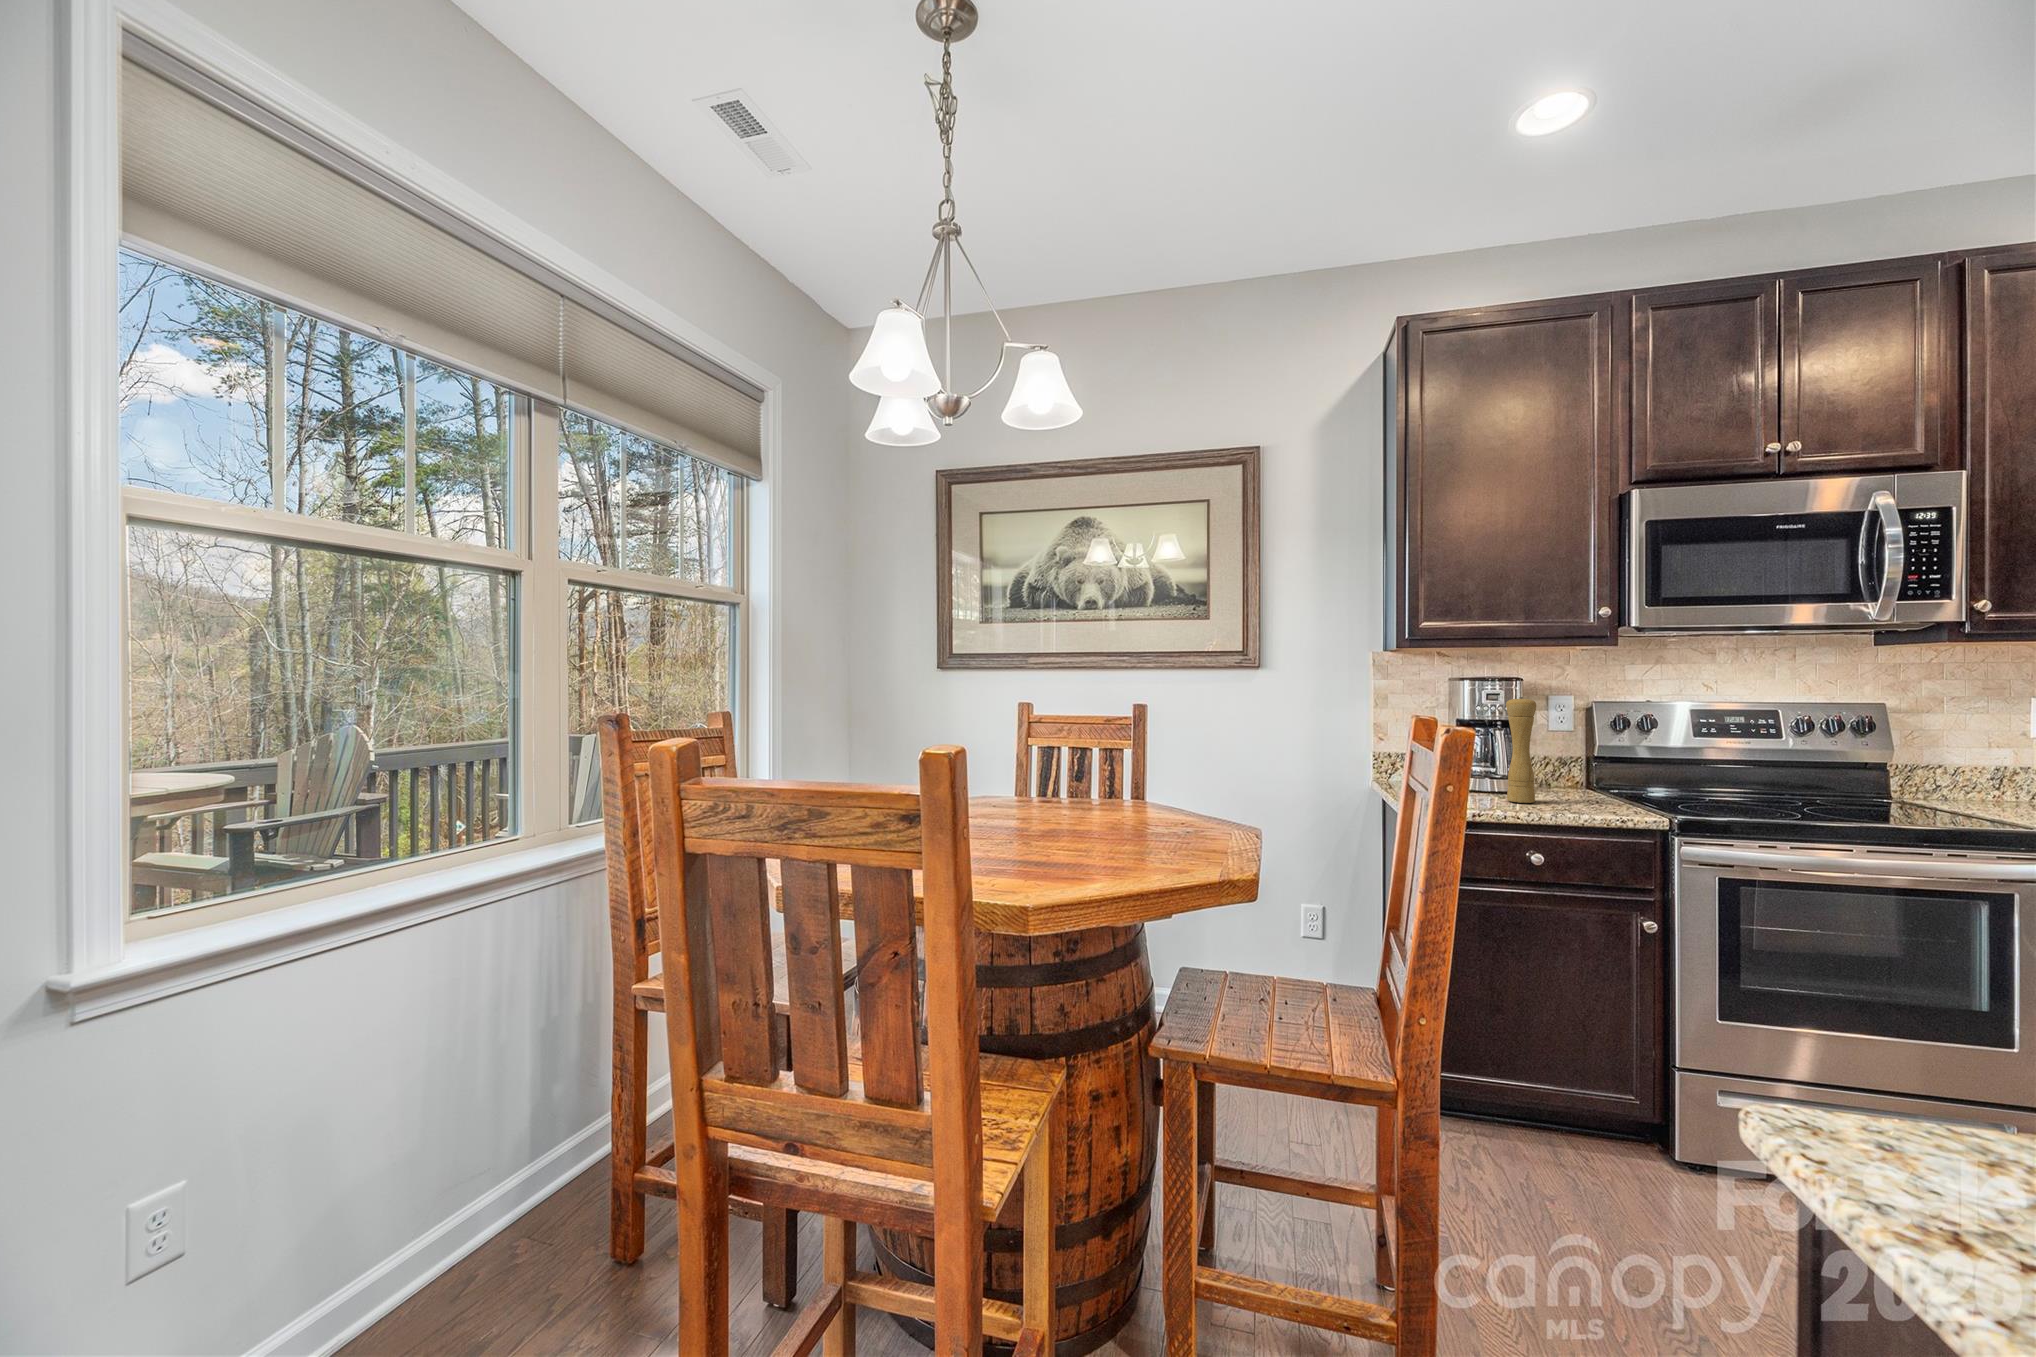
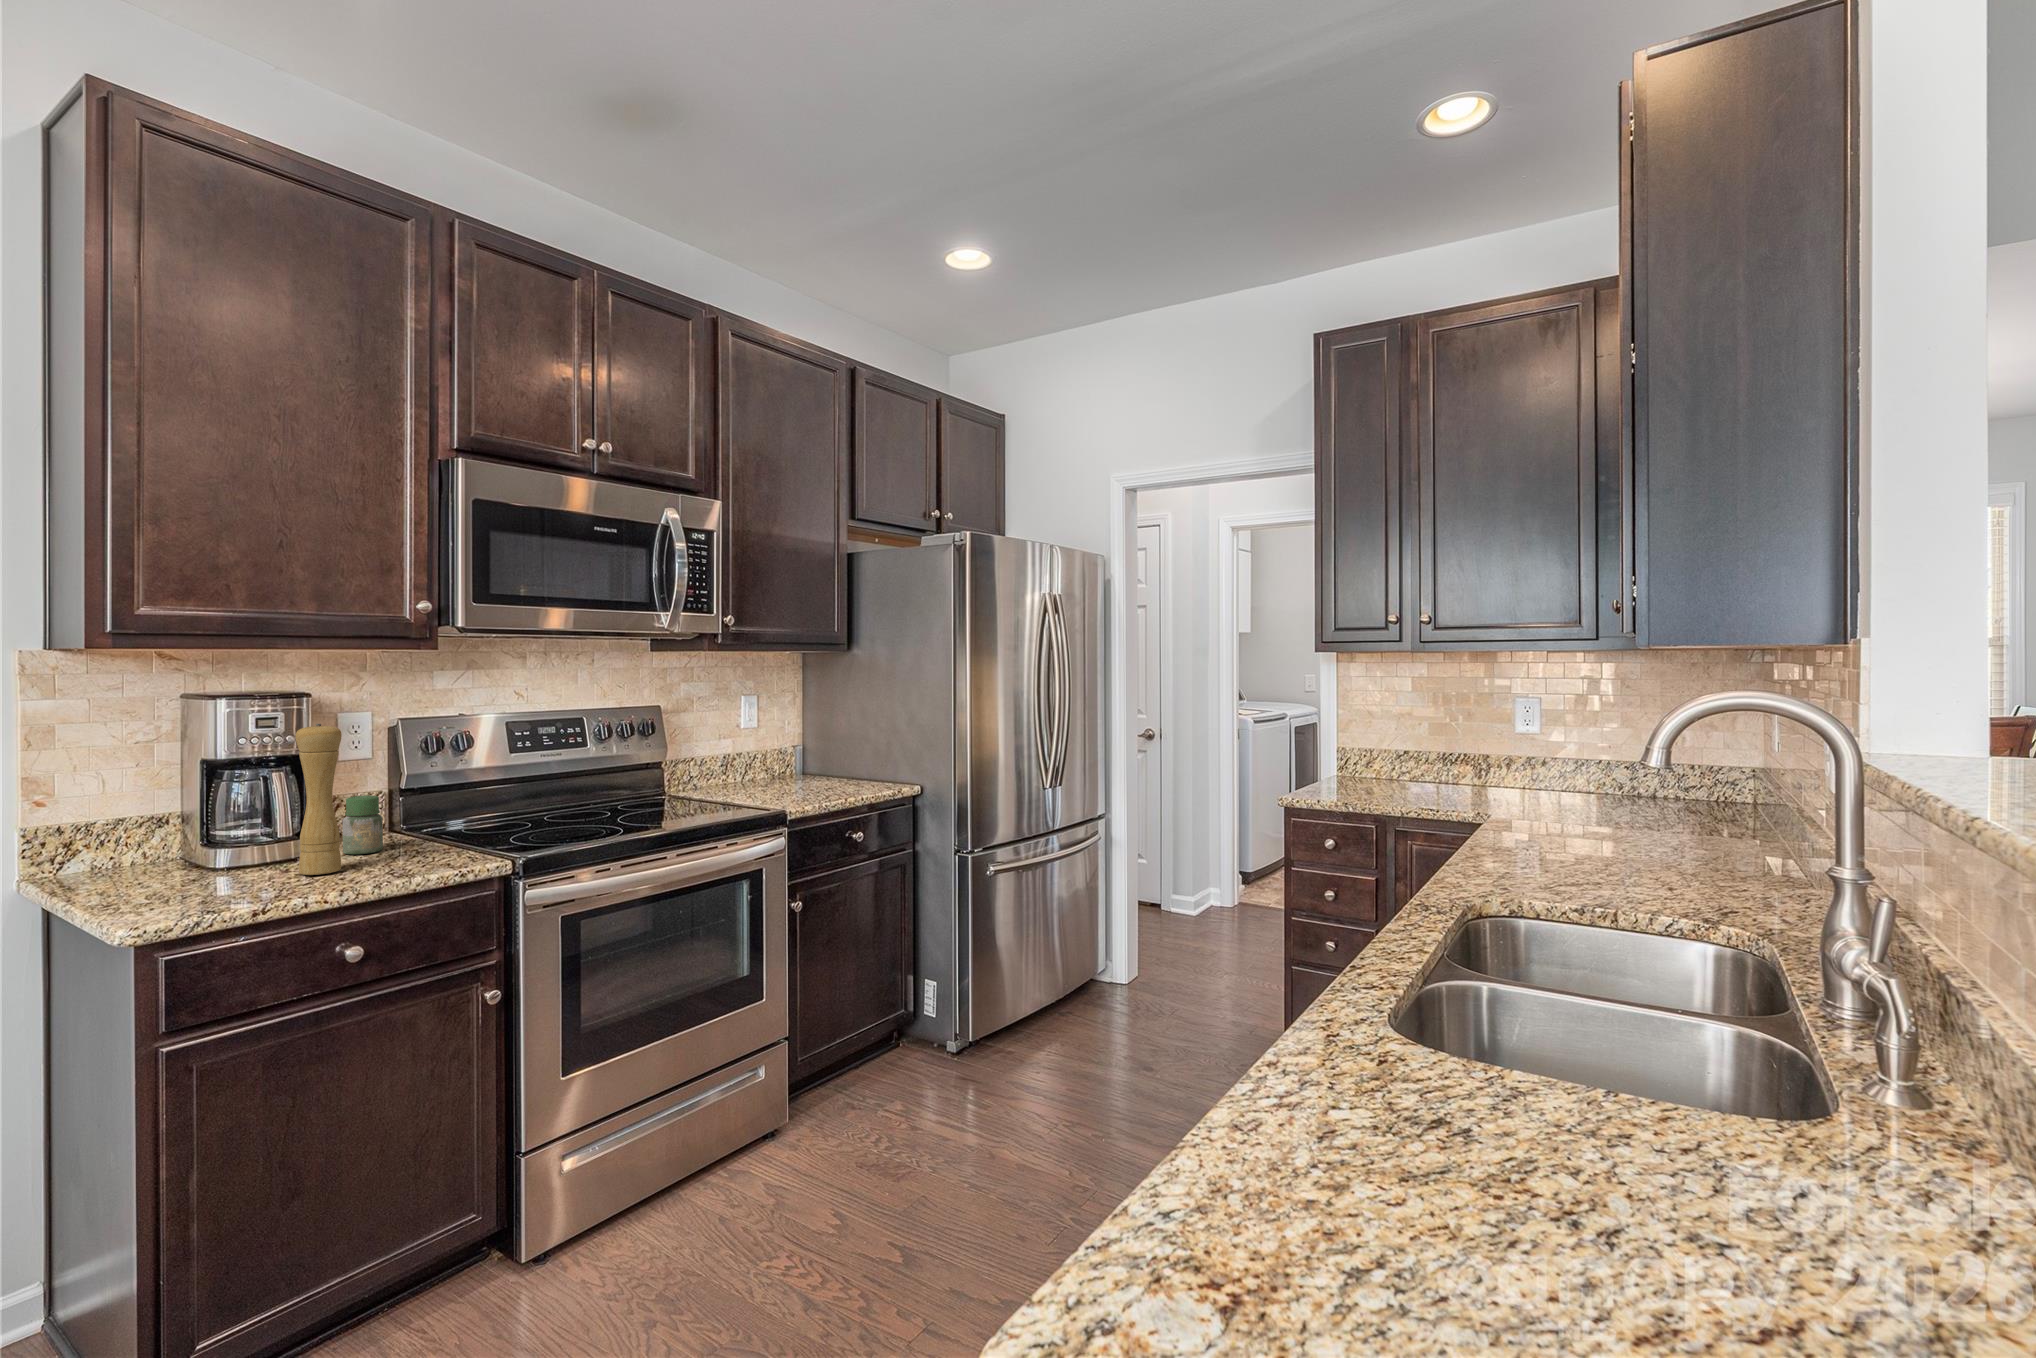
jar: none [1543,755,1572,797] -> present [343,795,383,854]

